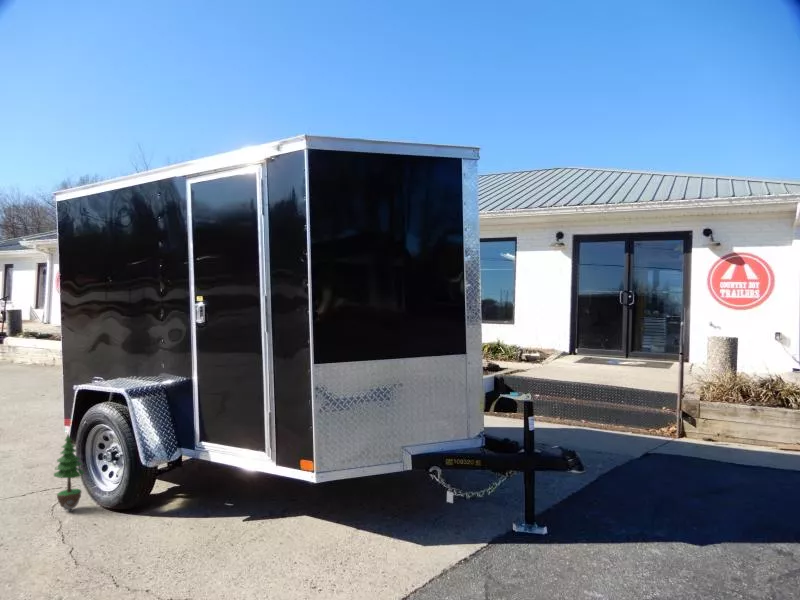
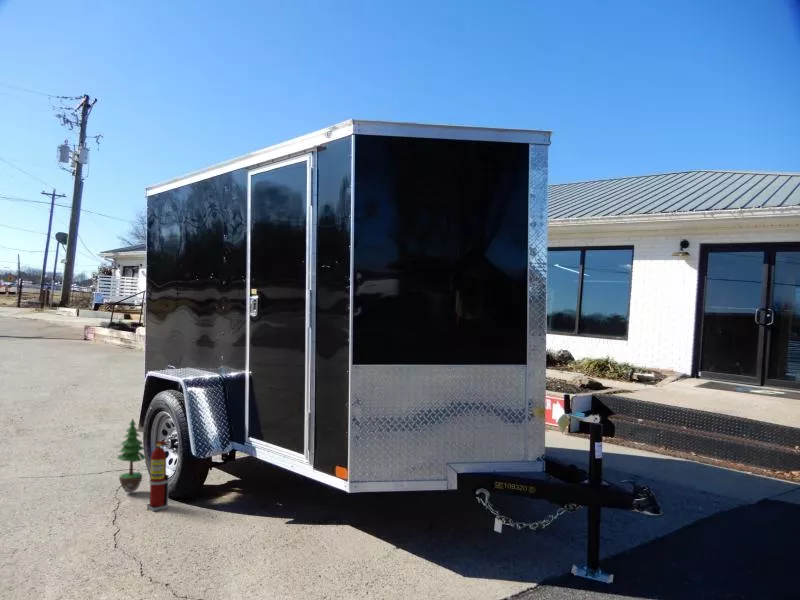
fire extinguisher: none [94,454,117,525] -> present [147,441,169,511]

